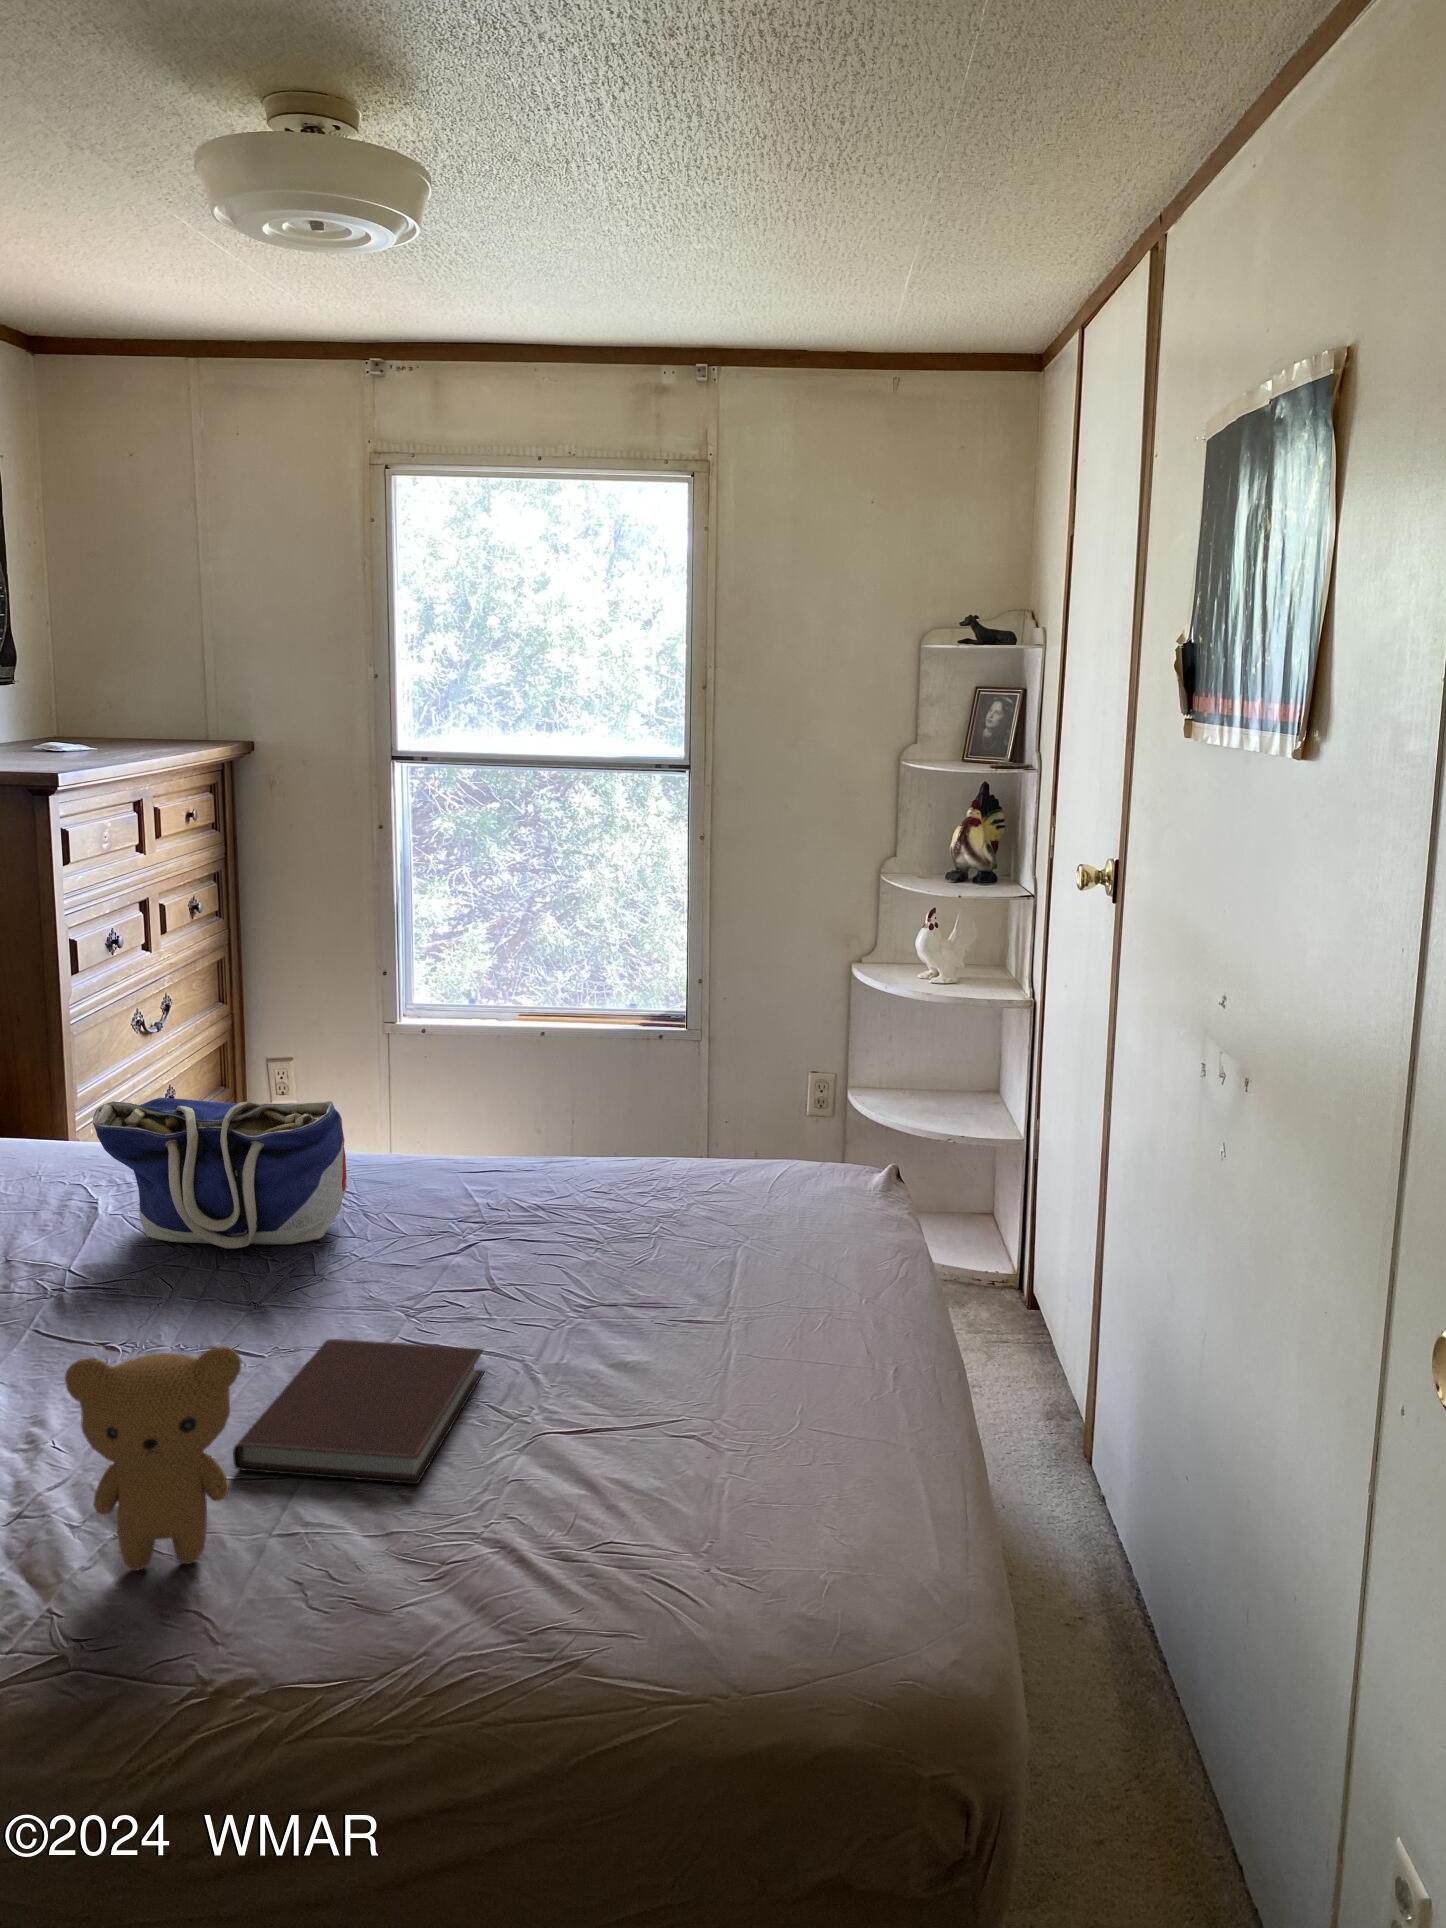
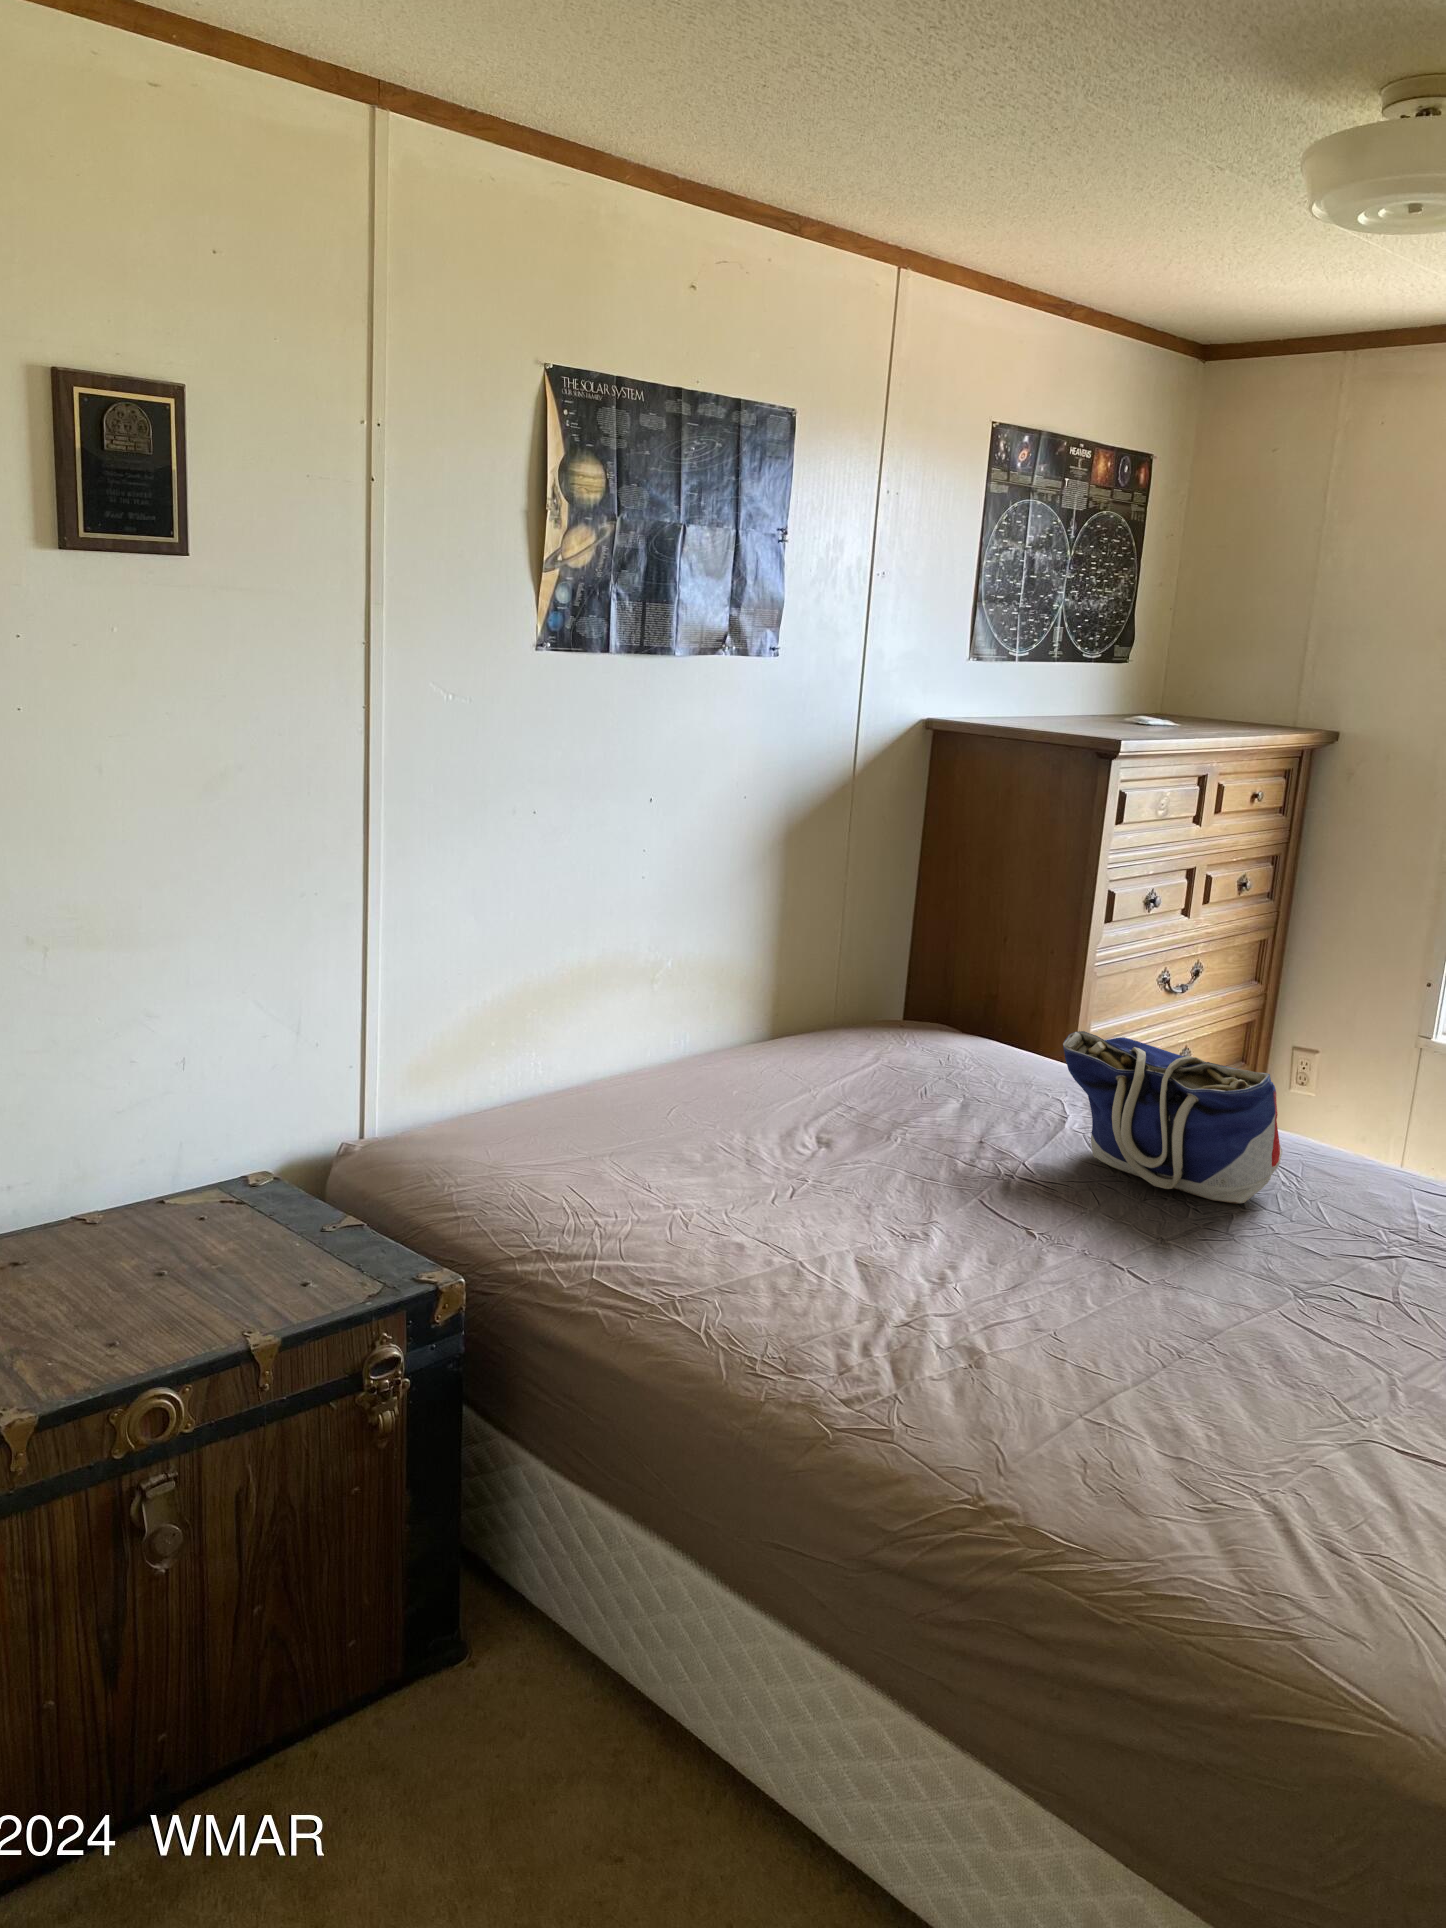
notebook: present [233,1339,484,1484] -> none [1076,1285,1346,1432]
teddy bear: present [65,1346,242,1571] -> none [942,1207,1074,1406]

